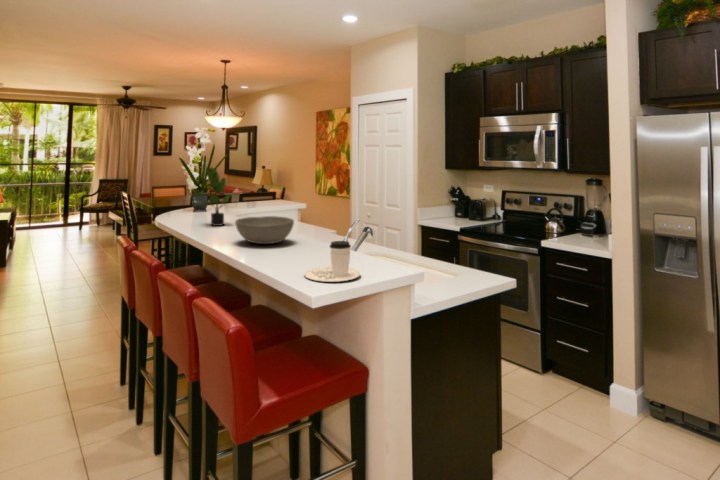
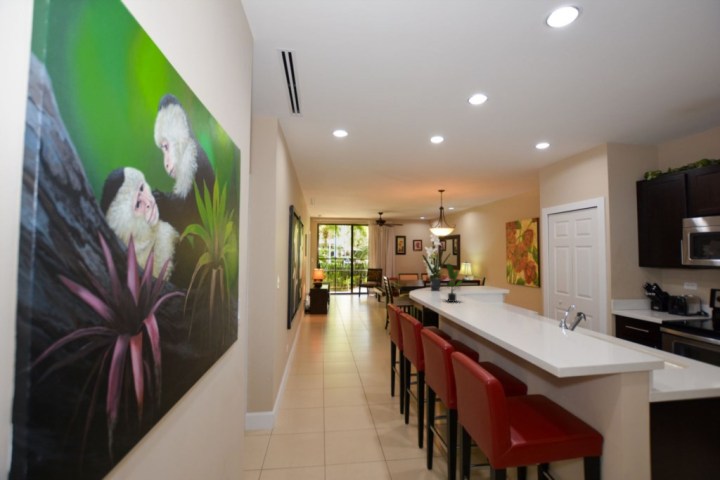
bowl: present [235,216,294,244] -> none [472,298,516,319]
coffee cup: present [304,241,361,282] -> none [539,323,592,356]

